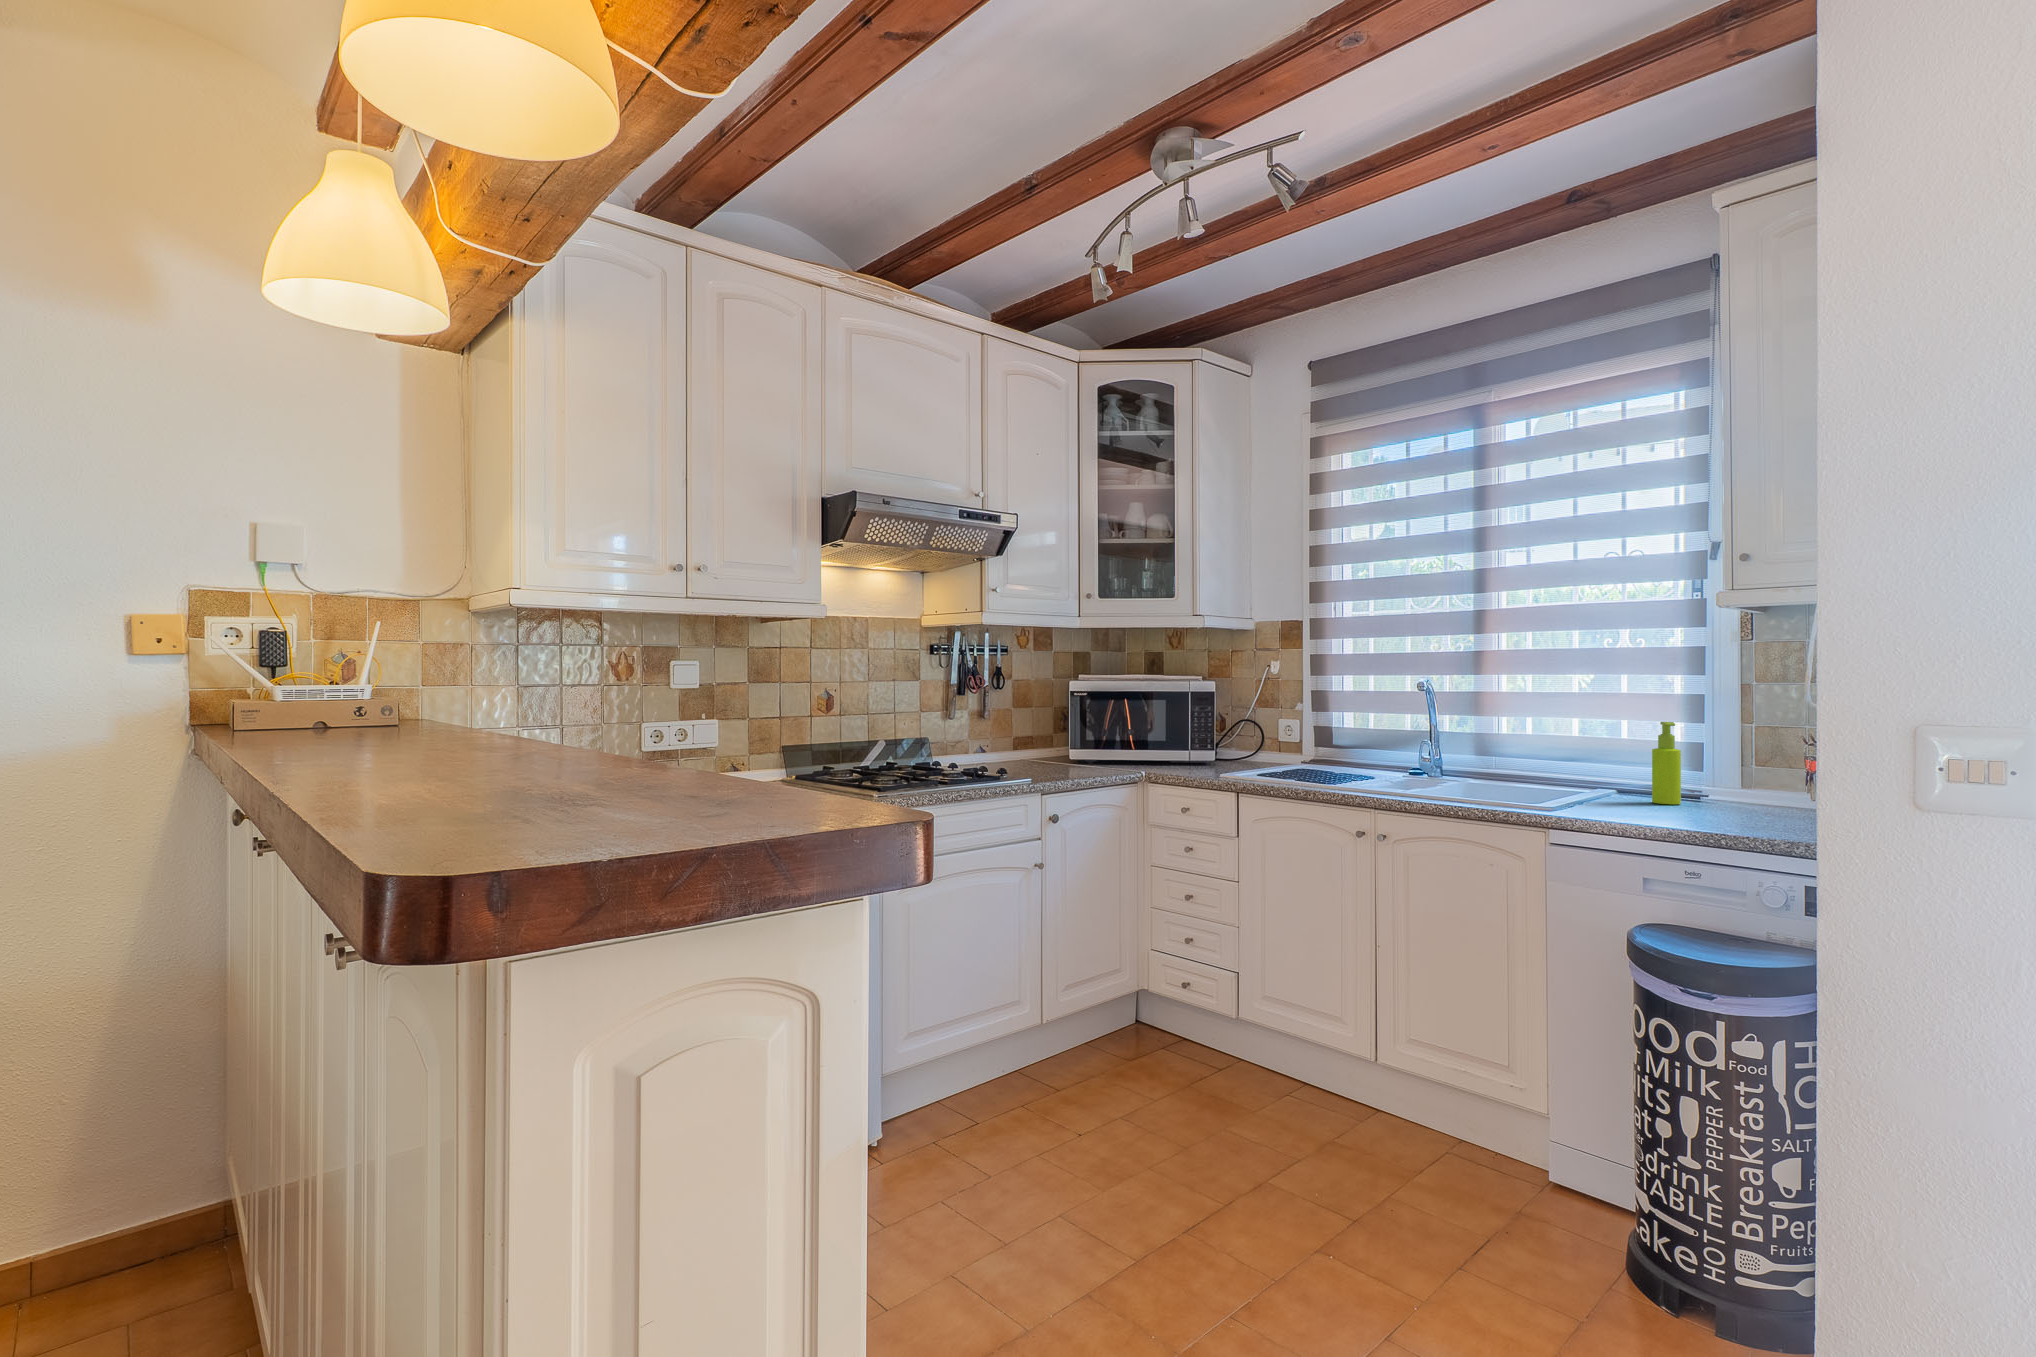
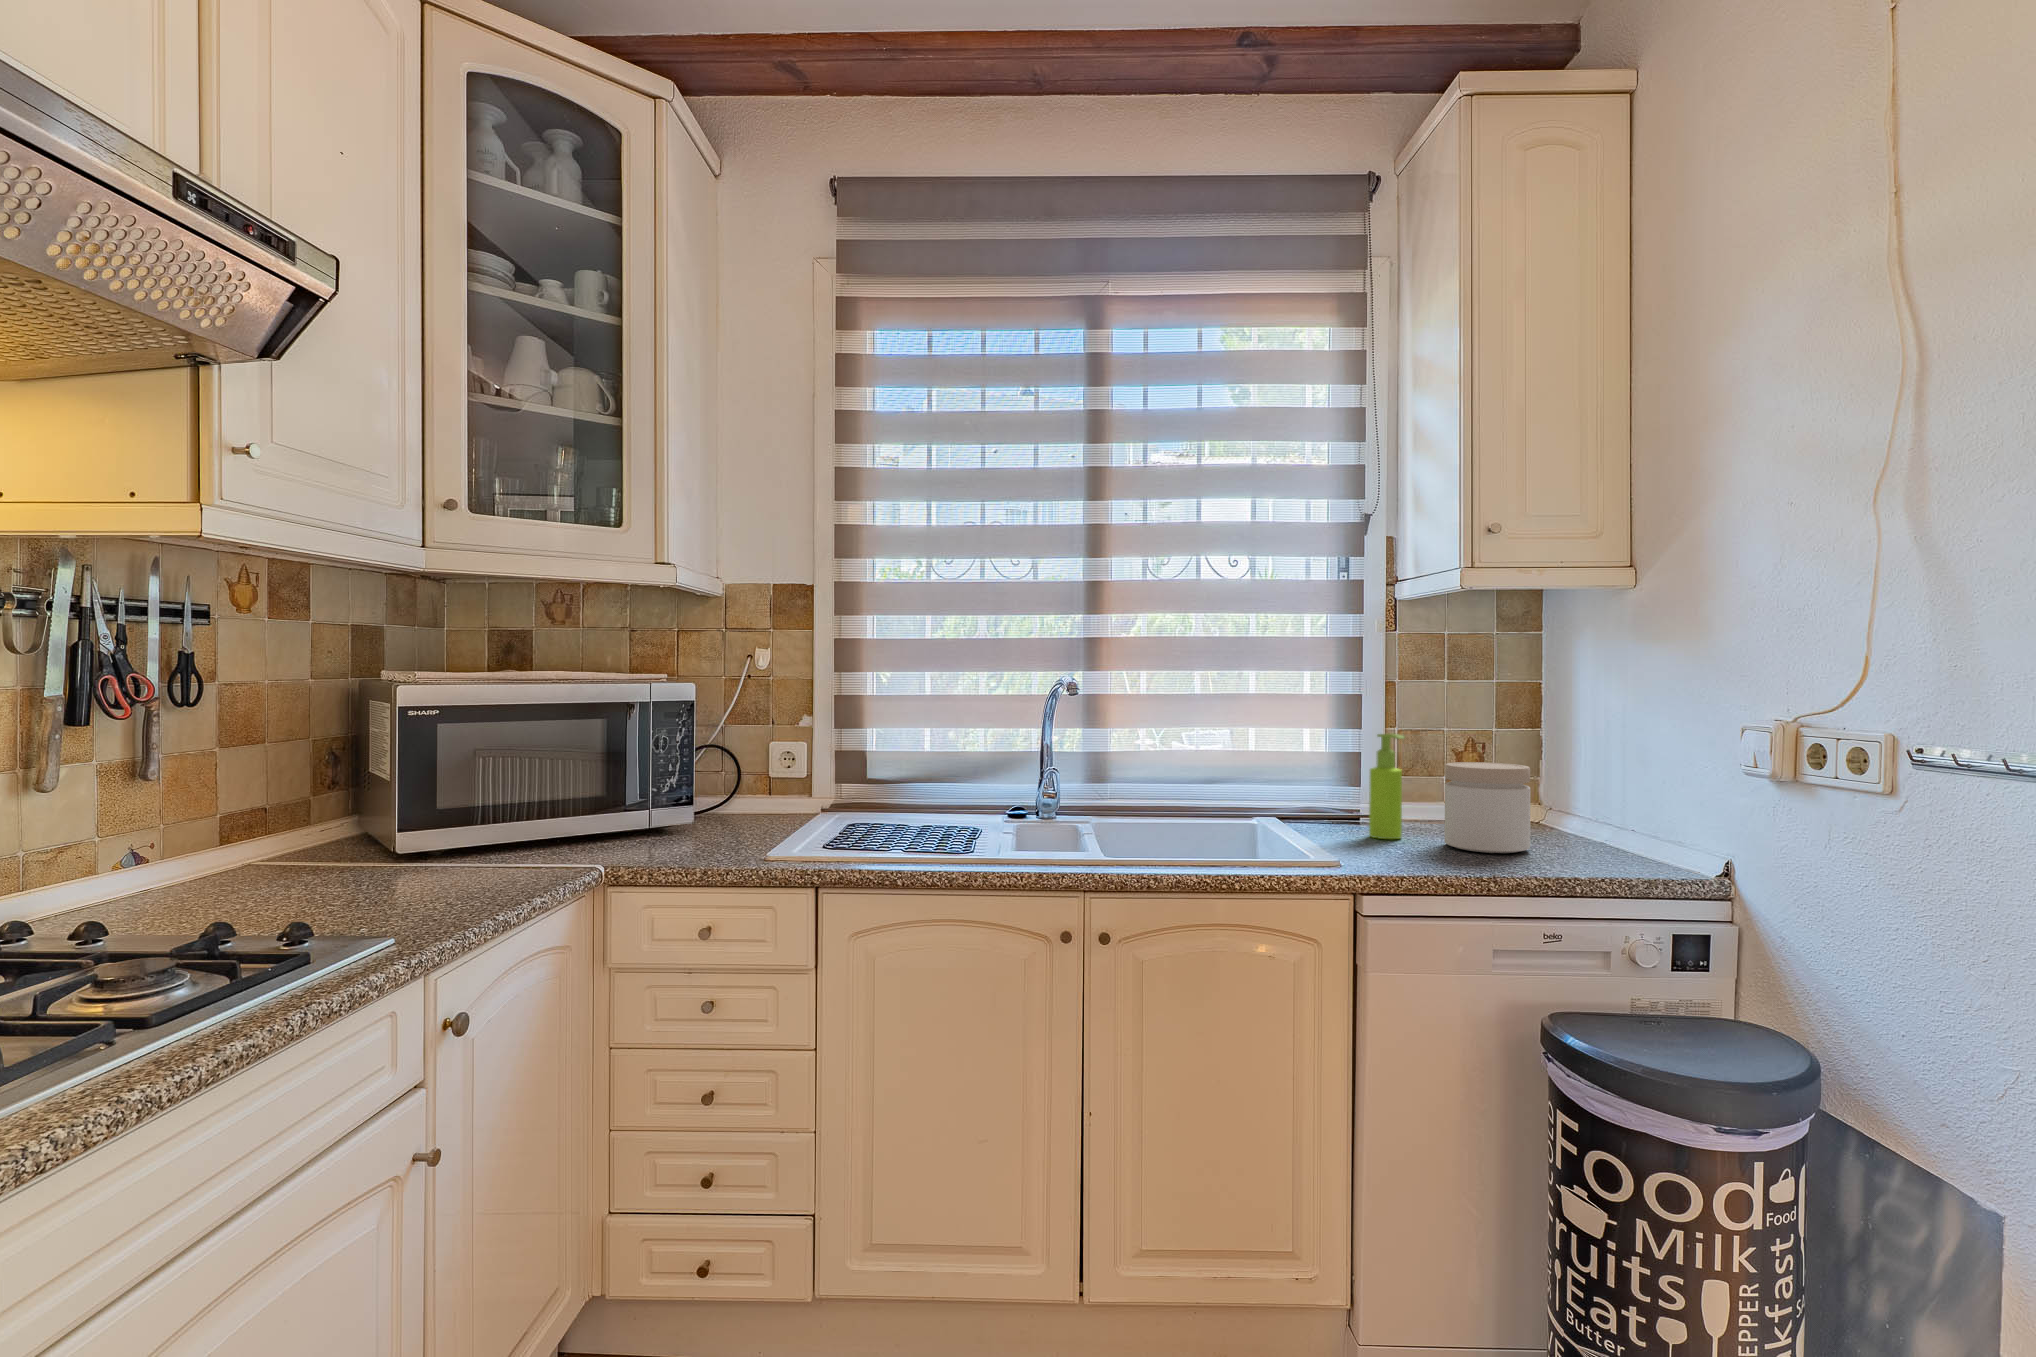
jar: none [1689,746,1766,817] -> present [1445,762,1530,853]

